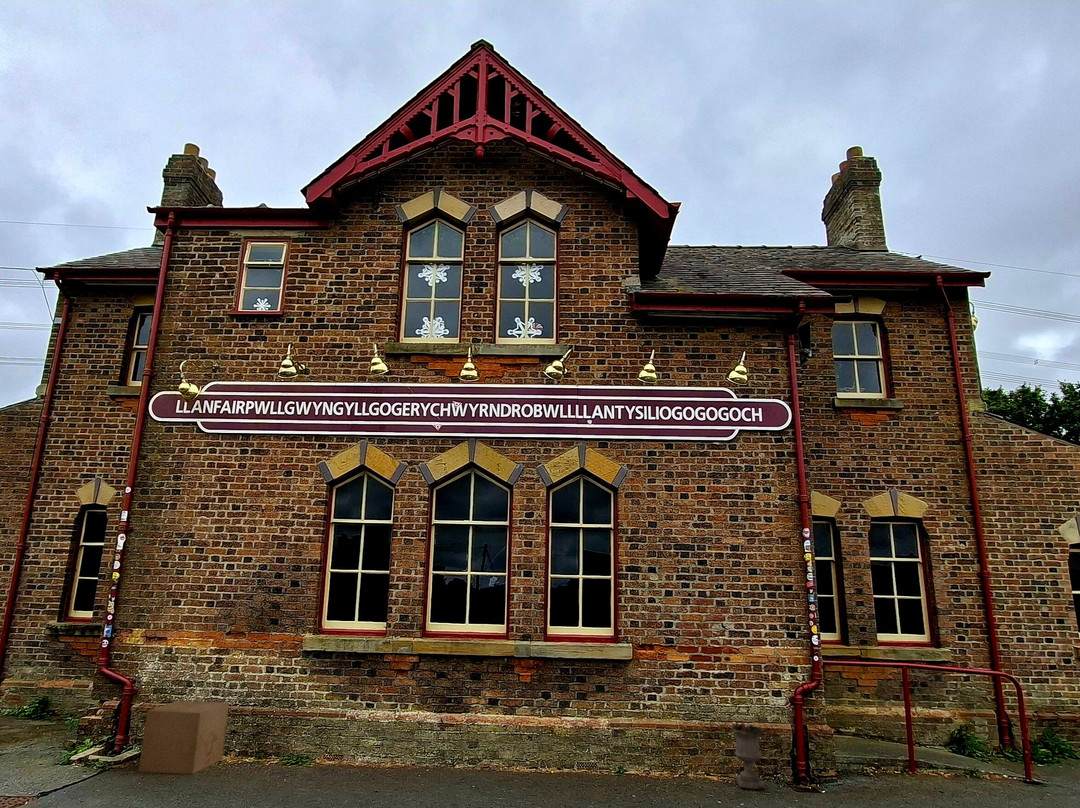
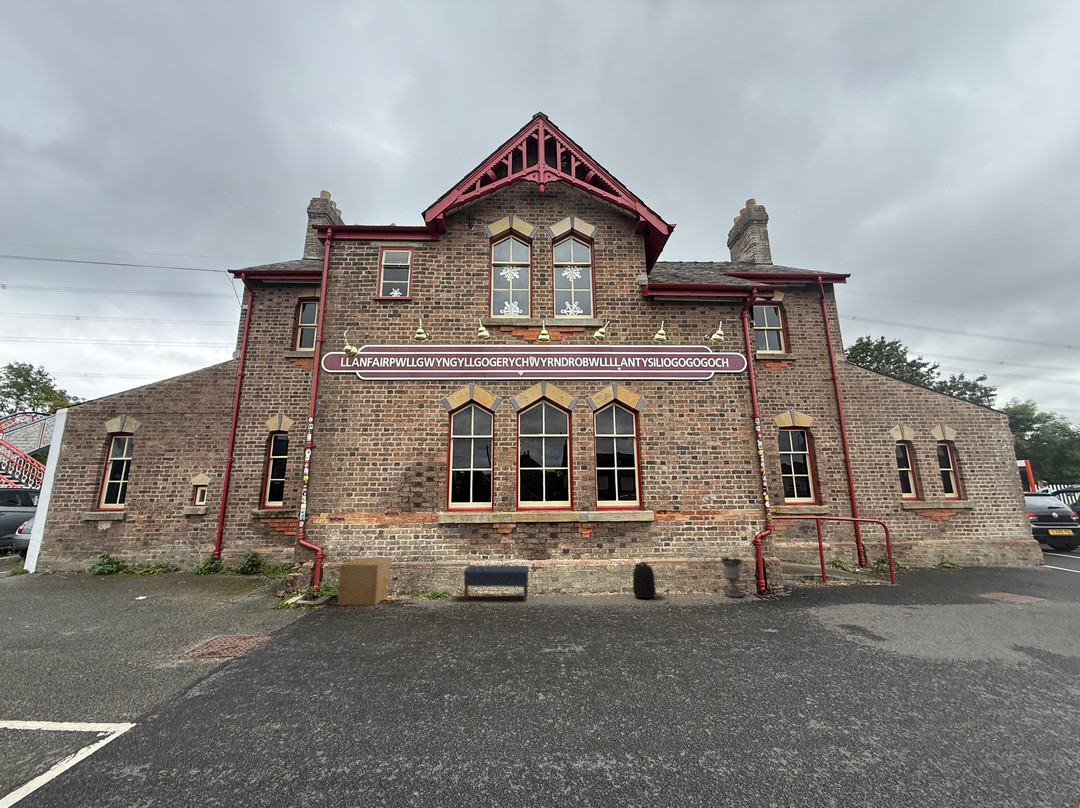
bench: none [327,720,432,780] -> present [464,565,529,601]
backpack: none [589,726,623,784] -> present [633,562,656,598]

